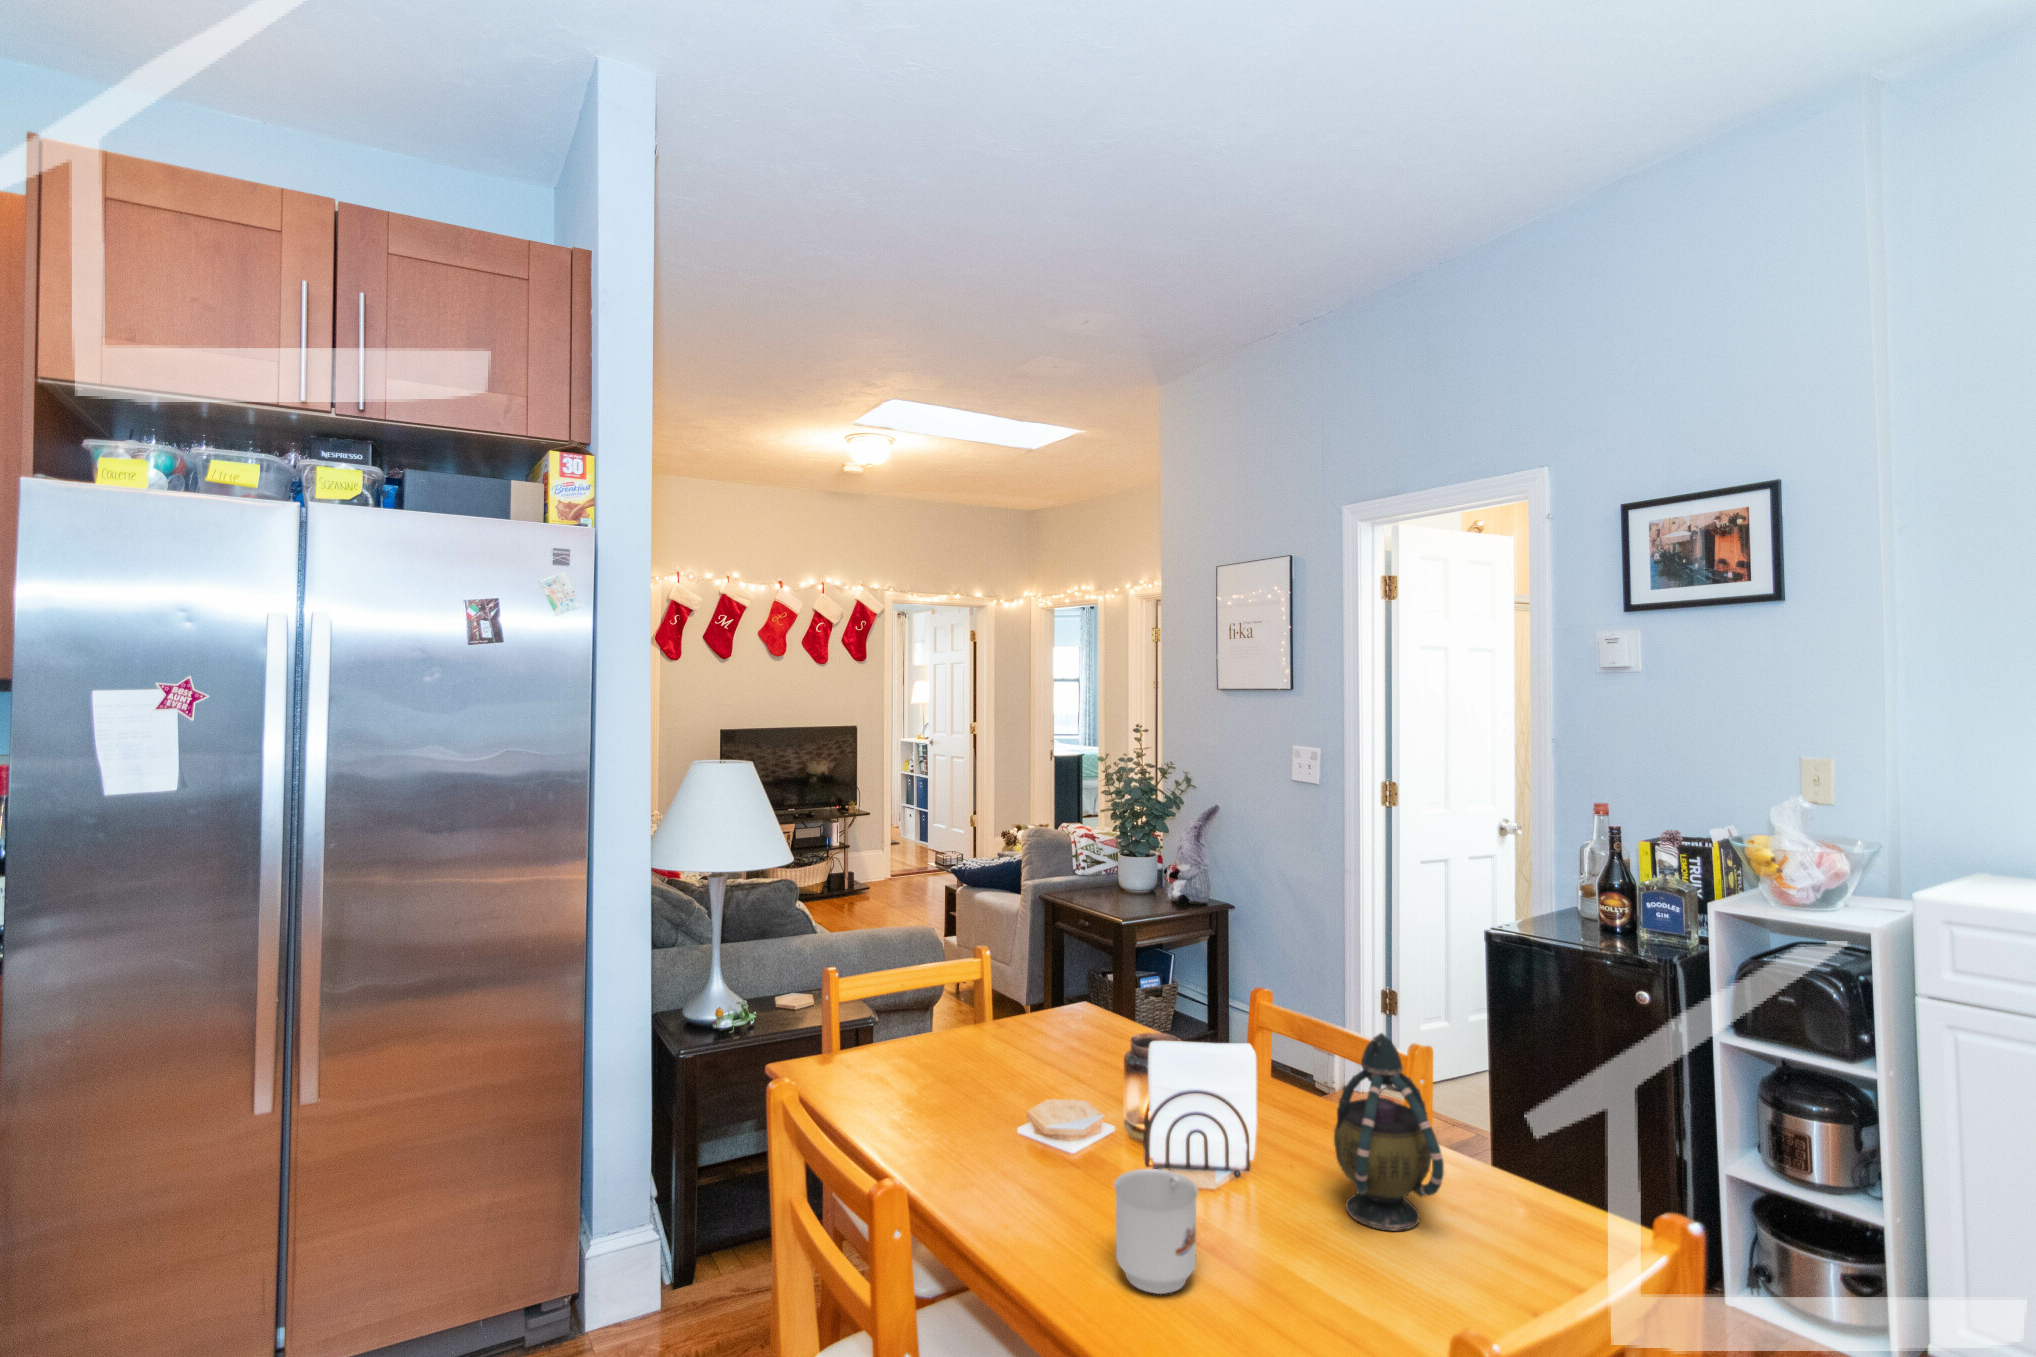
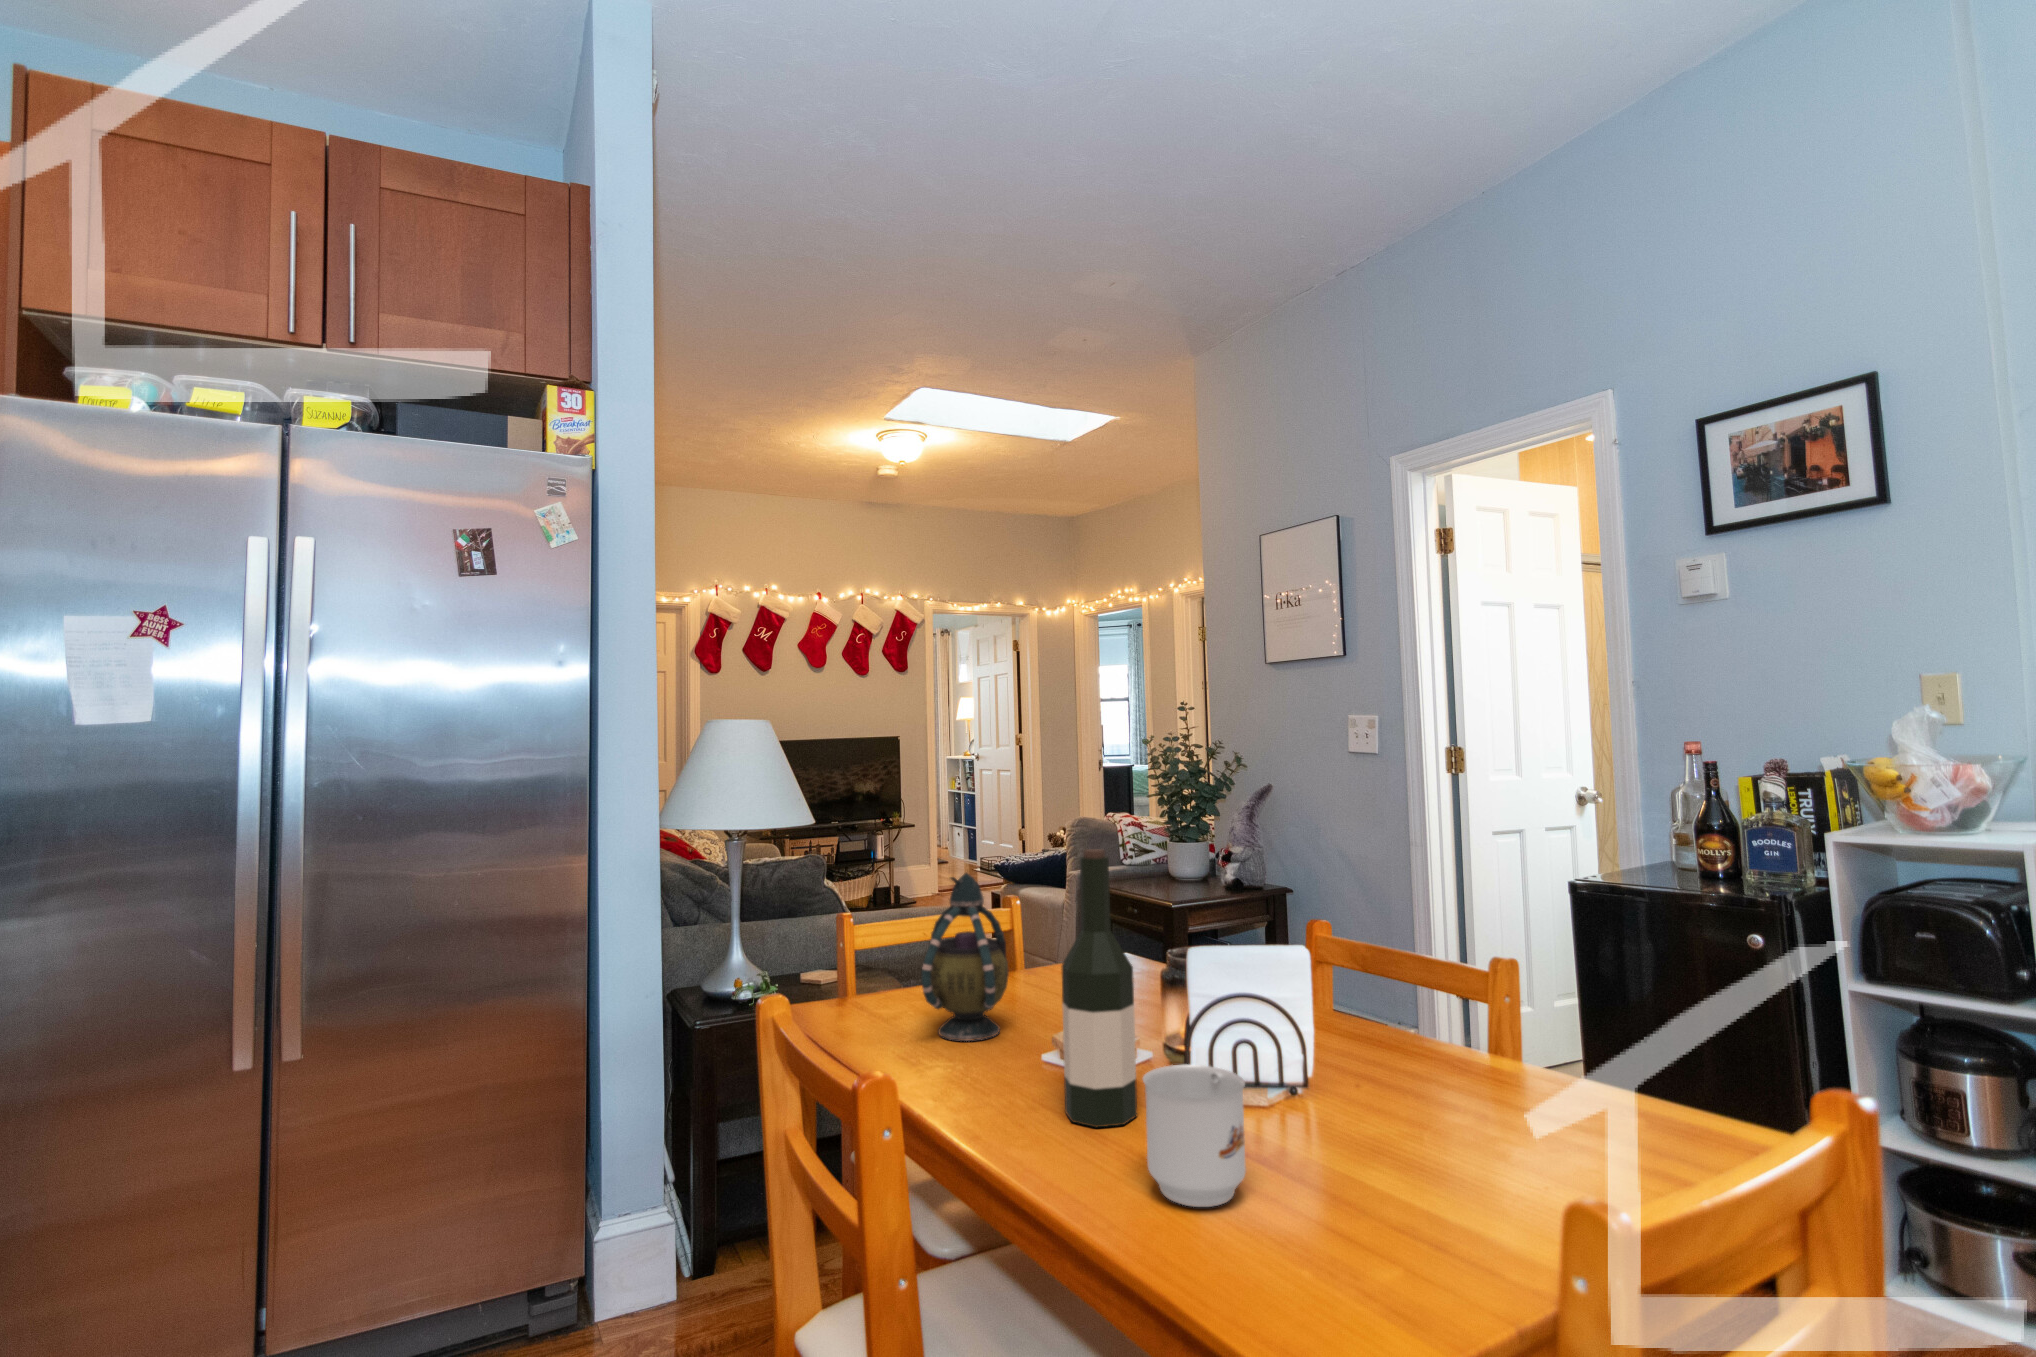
wine bottle: none [1042,967,1104,1209] -> present [1062,849,1137,1127]
teapot: present [1334,1033,1444,1230] -> present [922,873,1009,1041]

